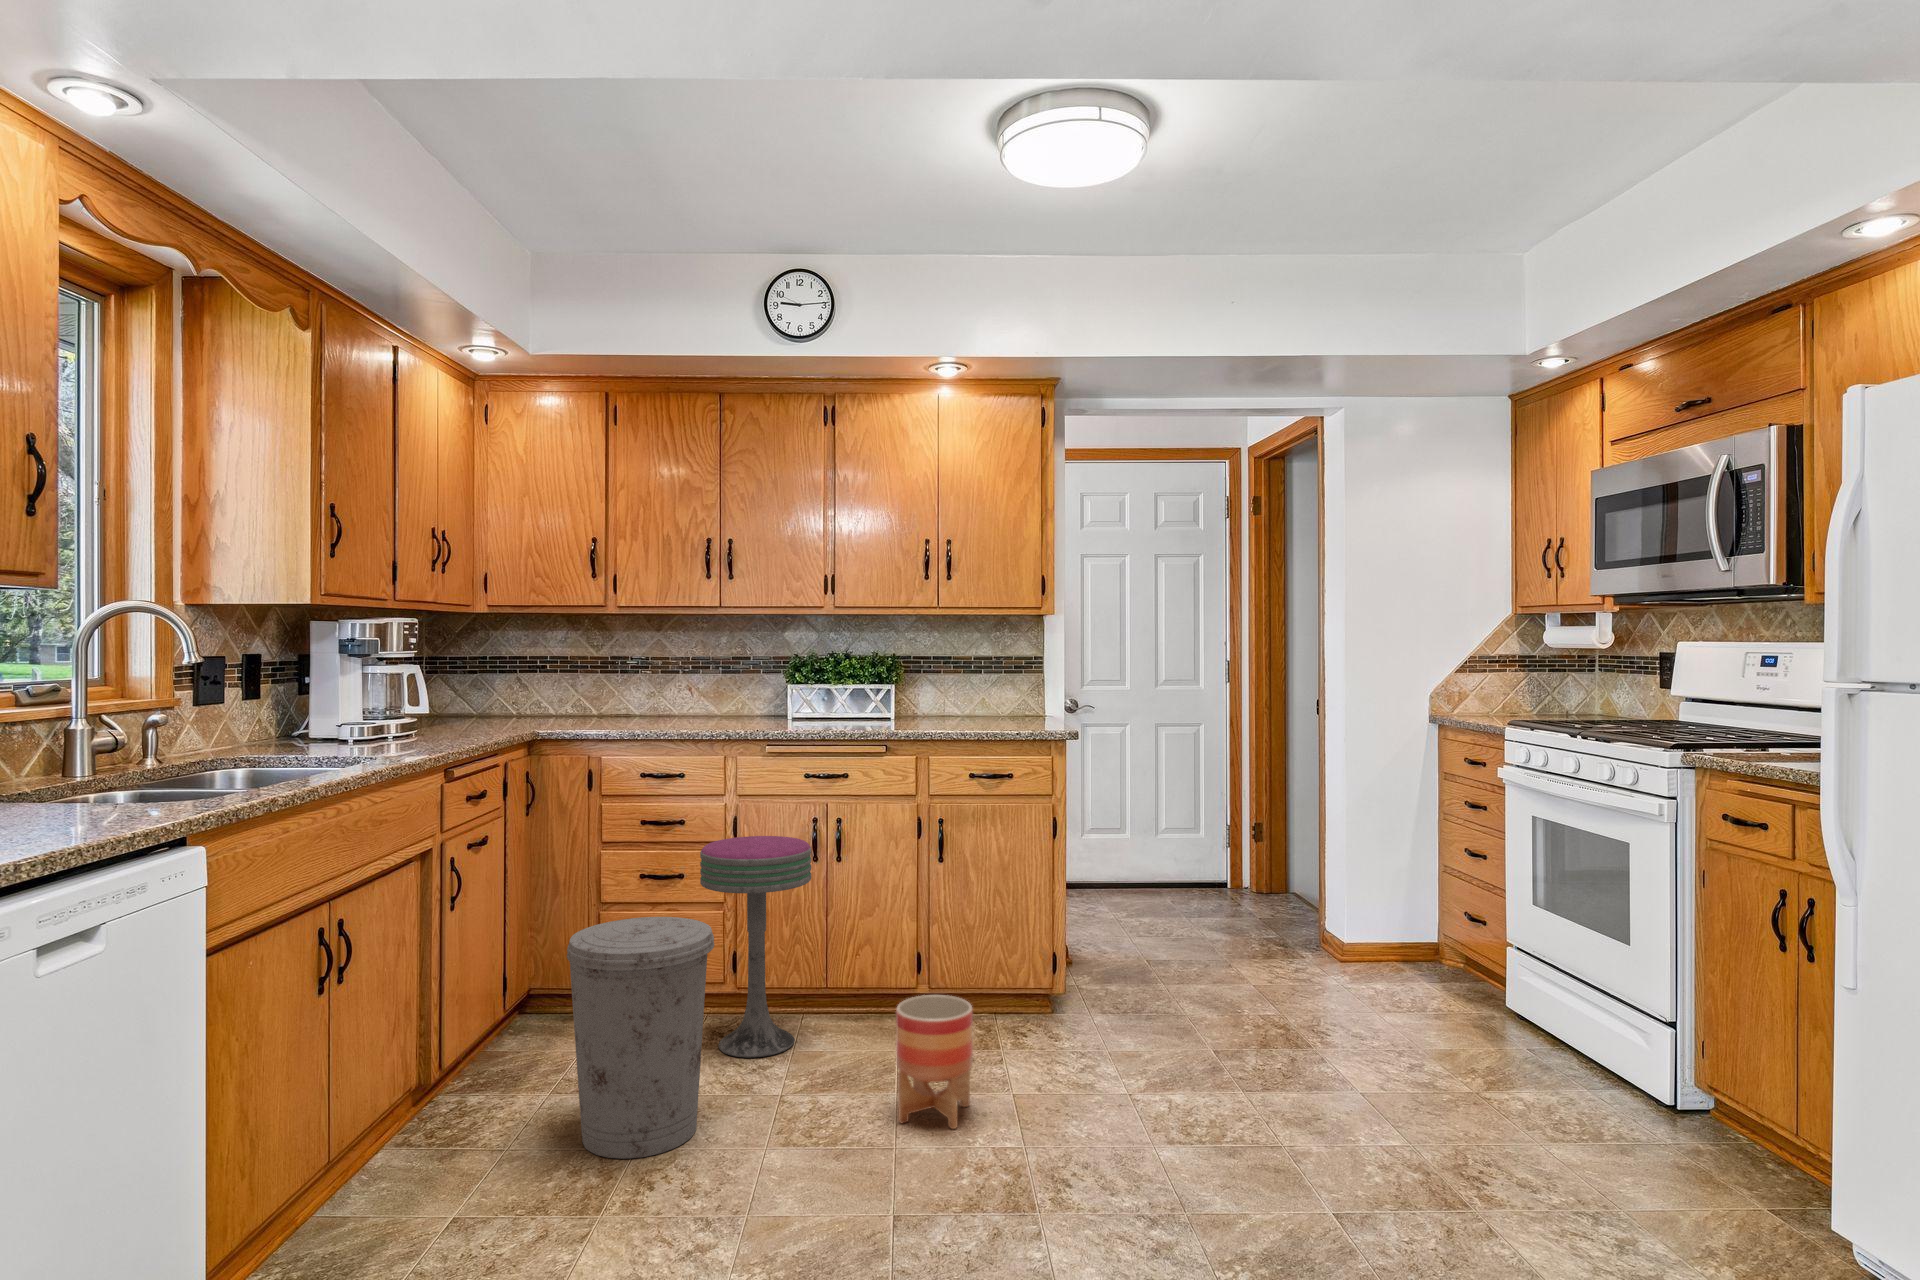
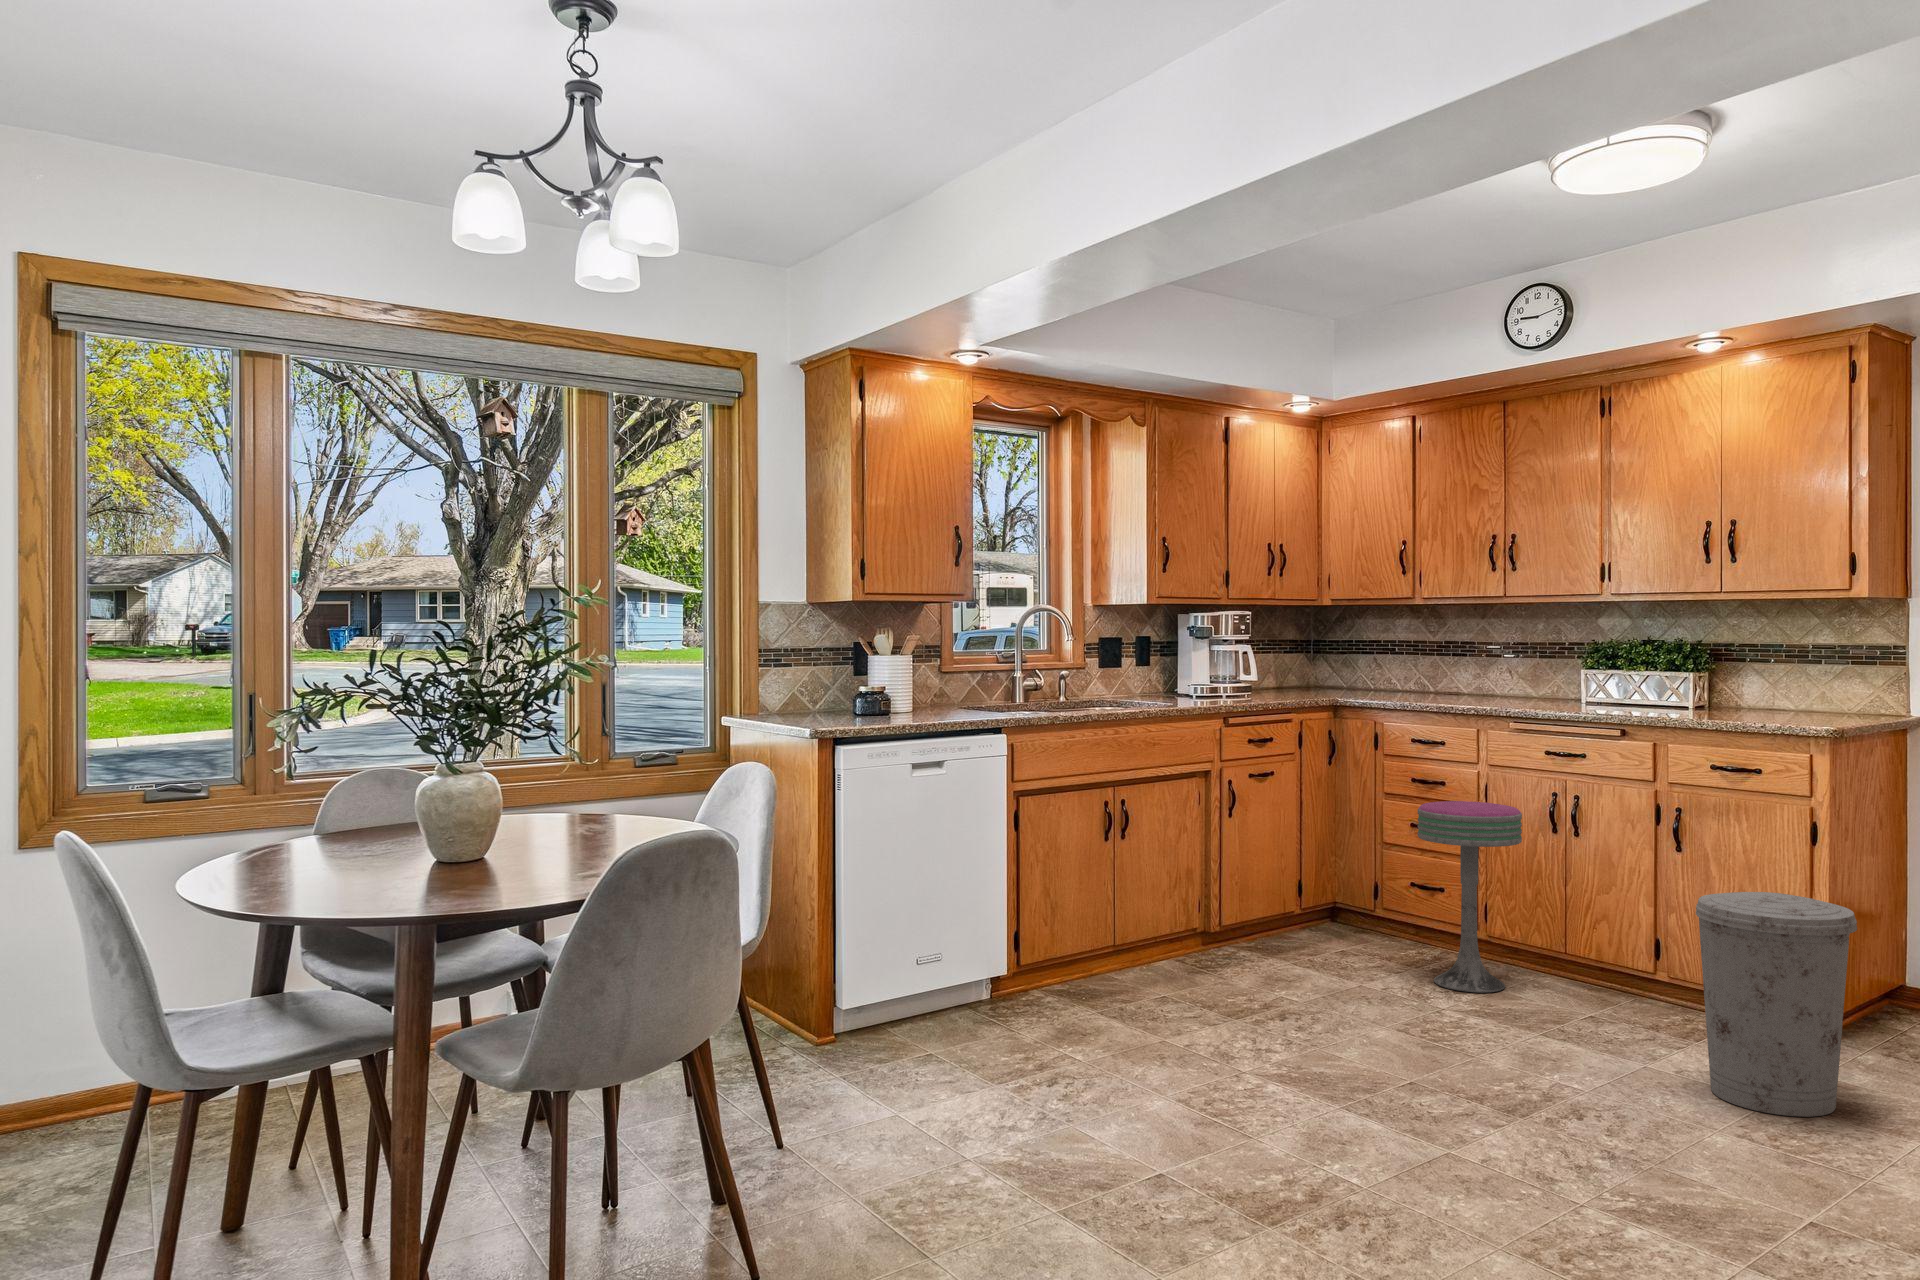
trash can: present [567,917,714,1159] -> present [1696,892,1857,1117]
planter: present [896,995,973,1129] -> none [1499,947,1577,1062]

